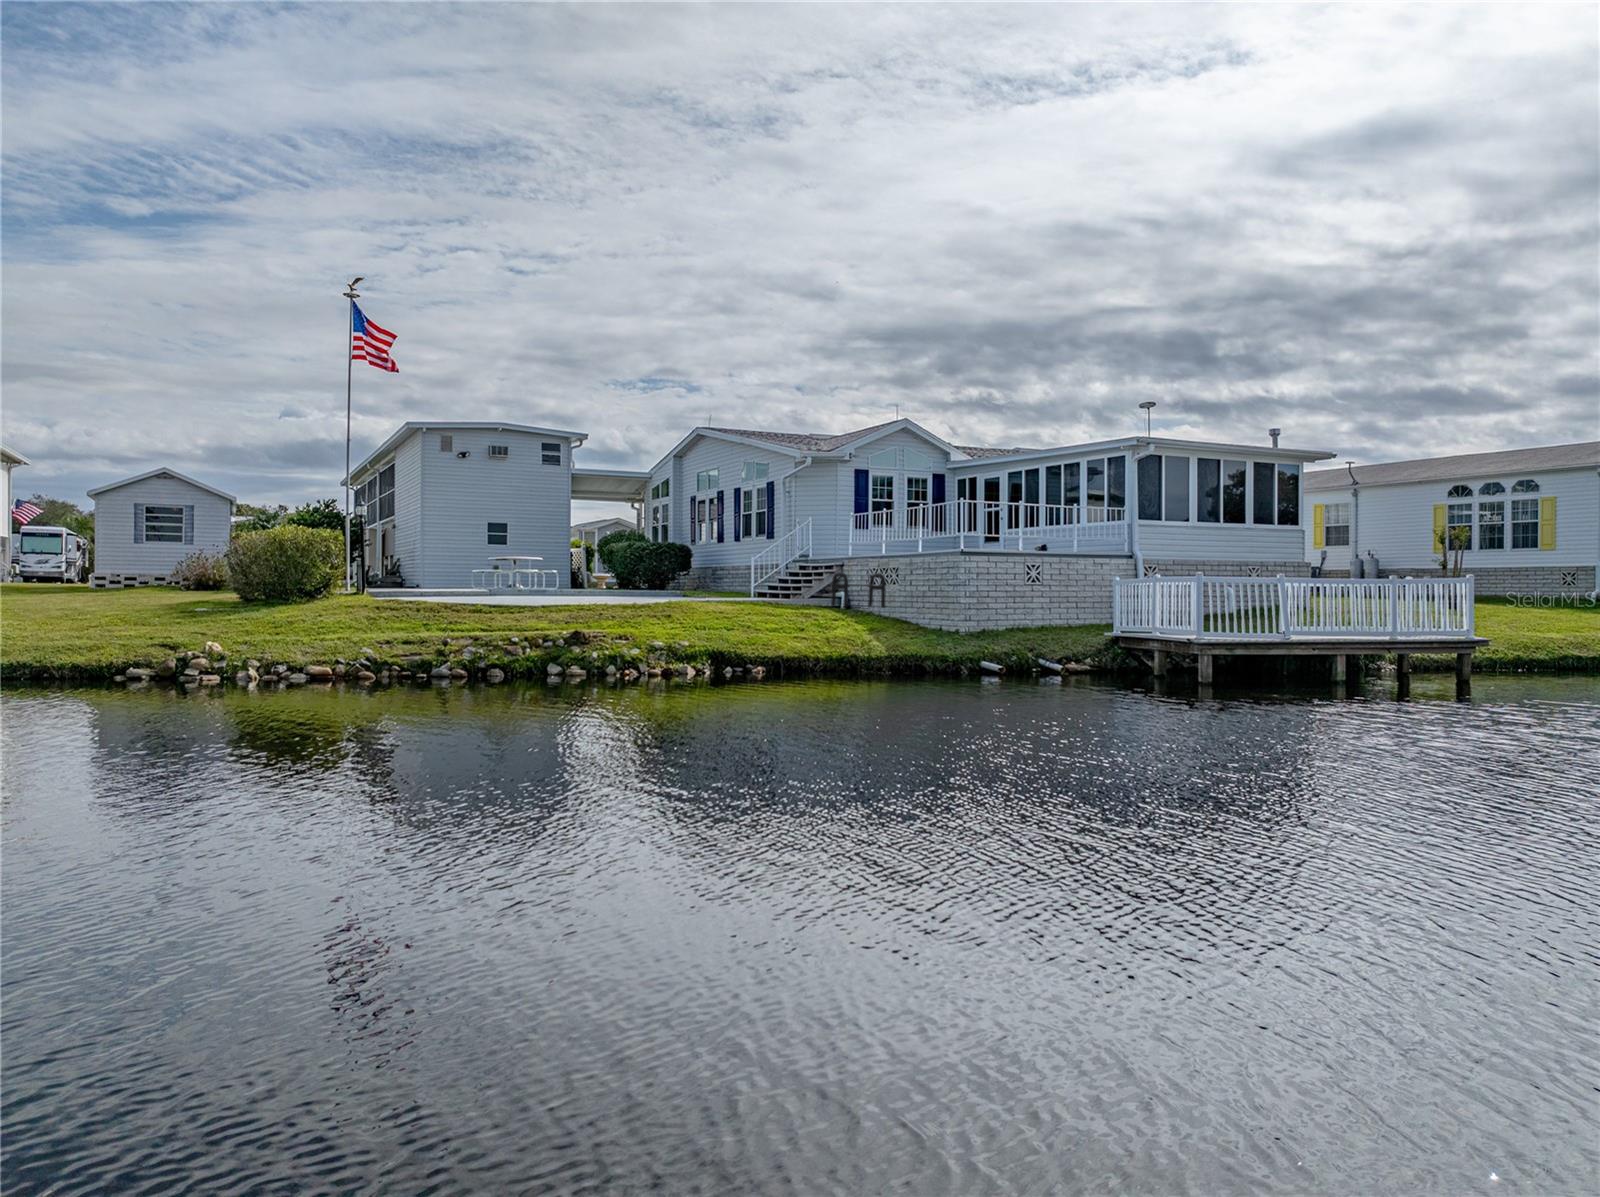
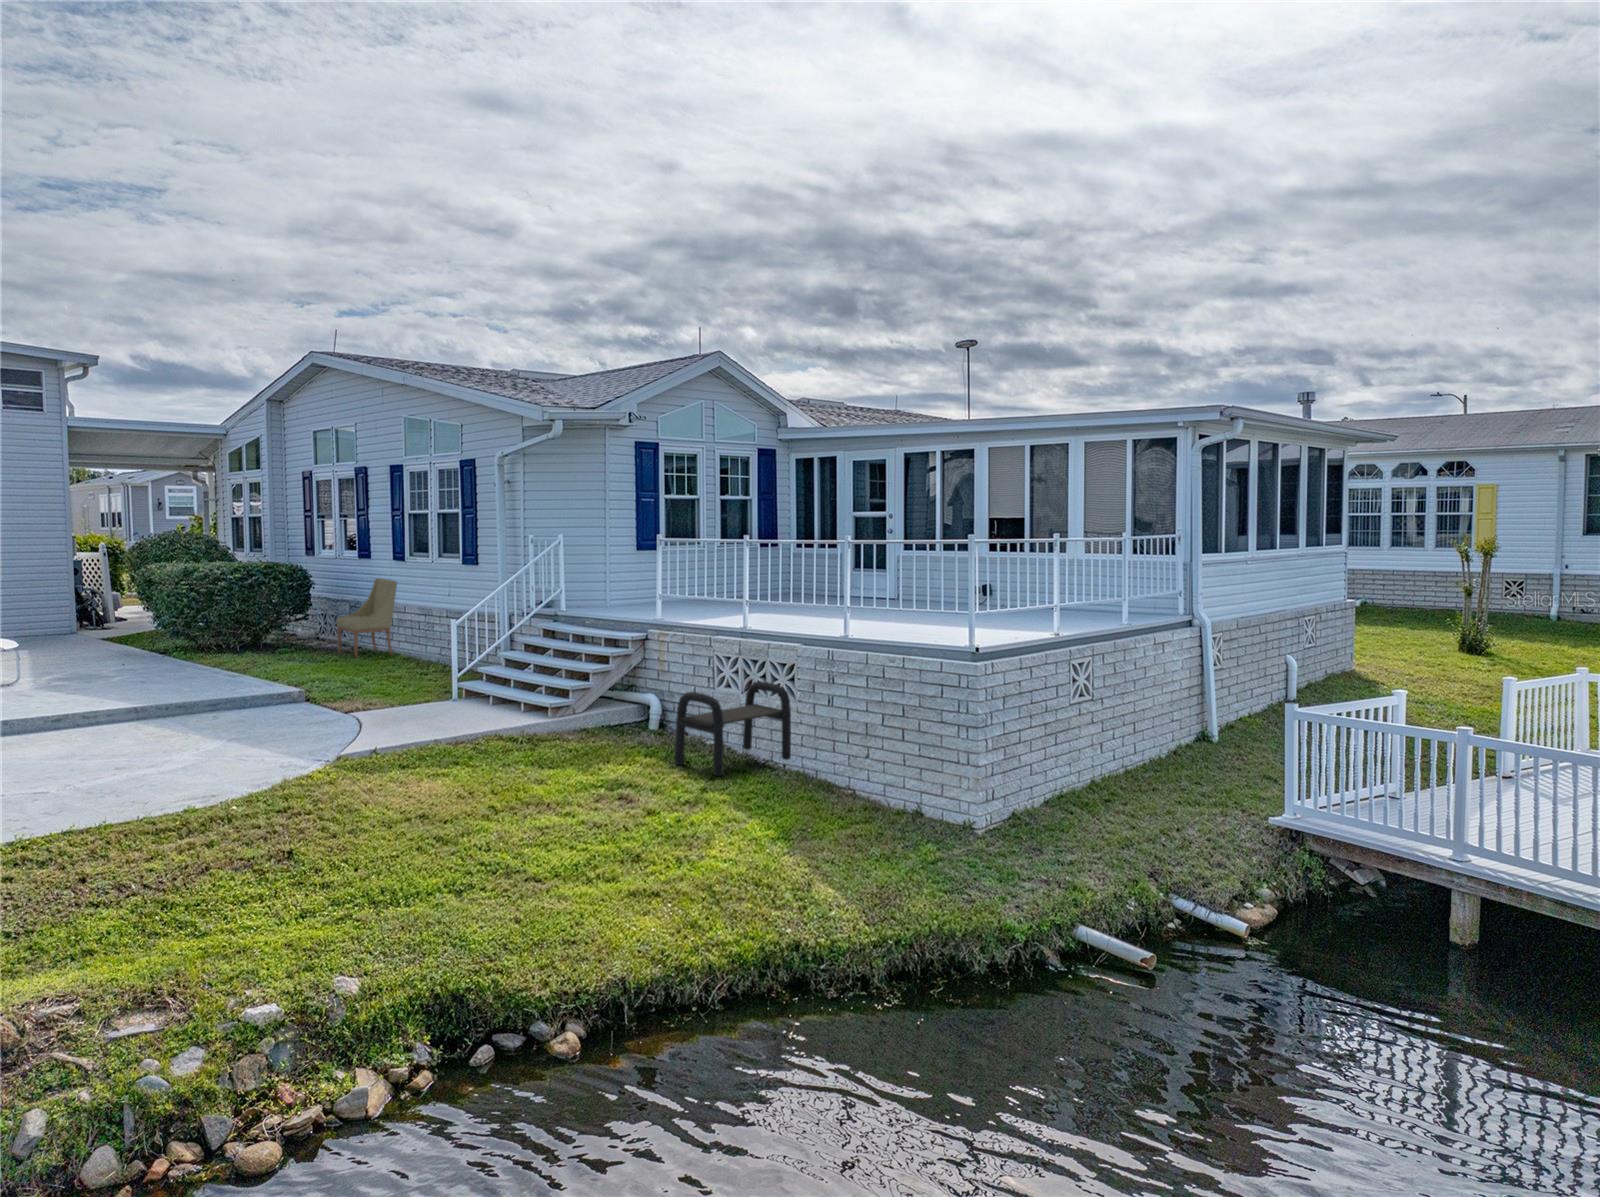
chair: none [703,552,735,593] -> present [336,578,397,658]

